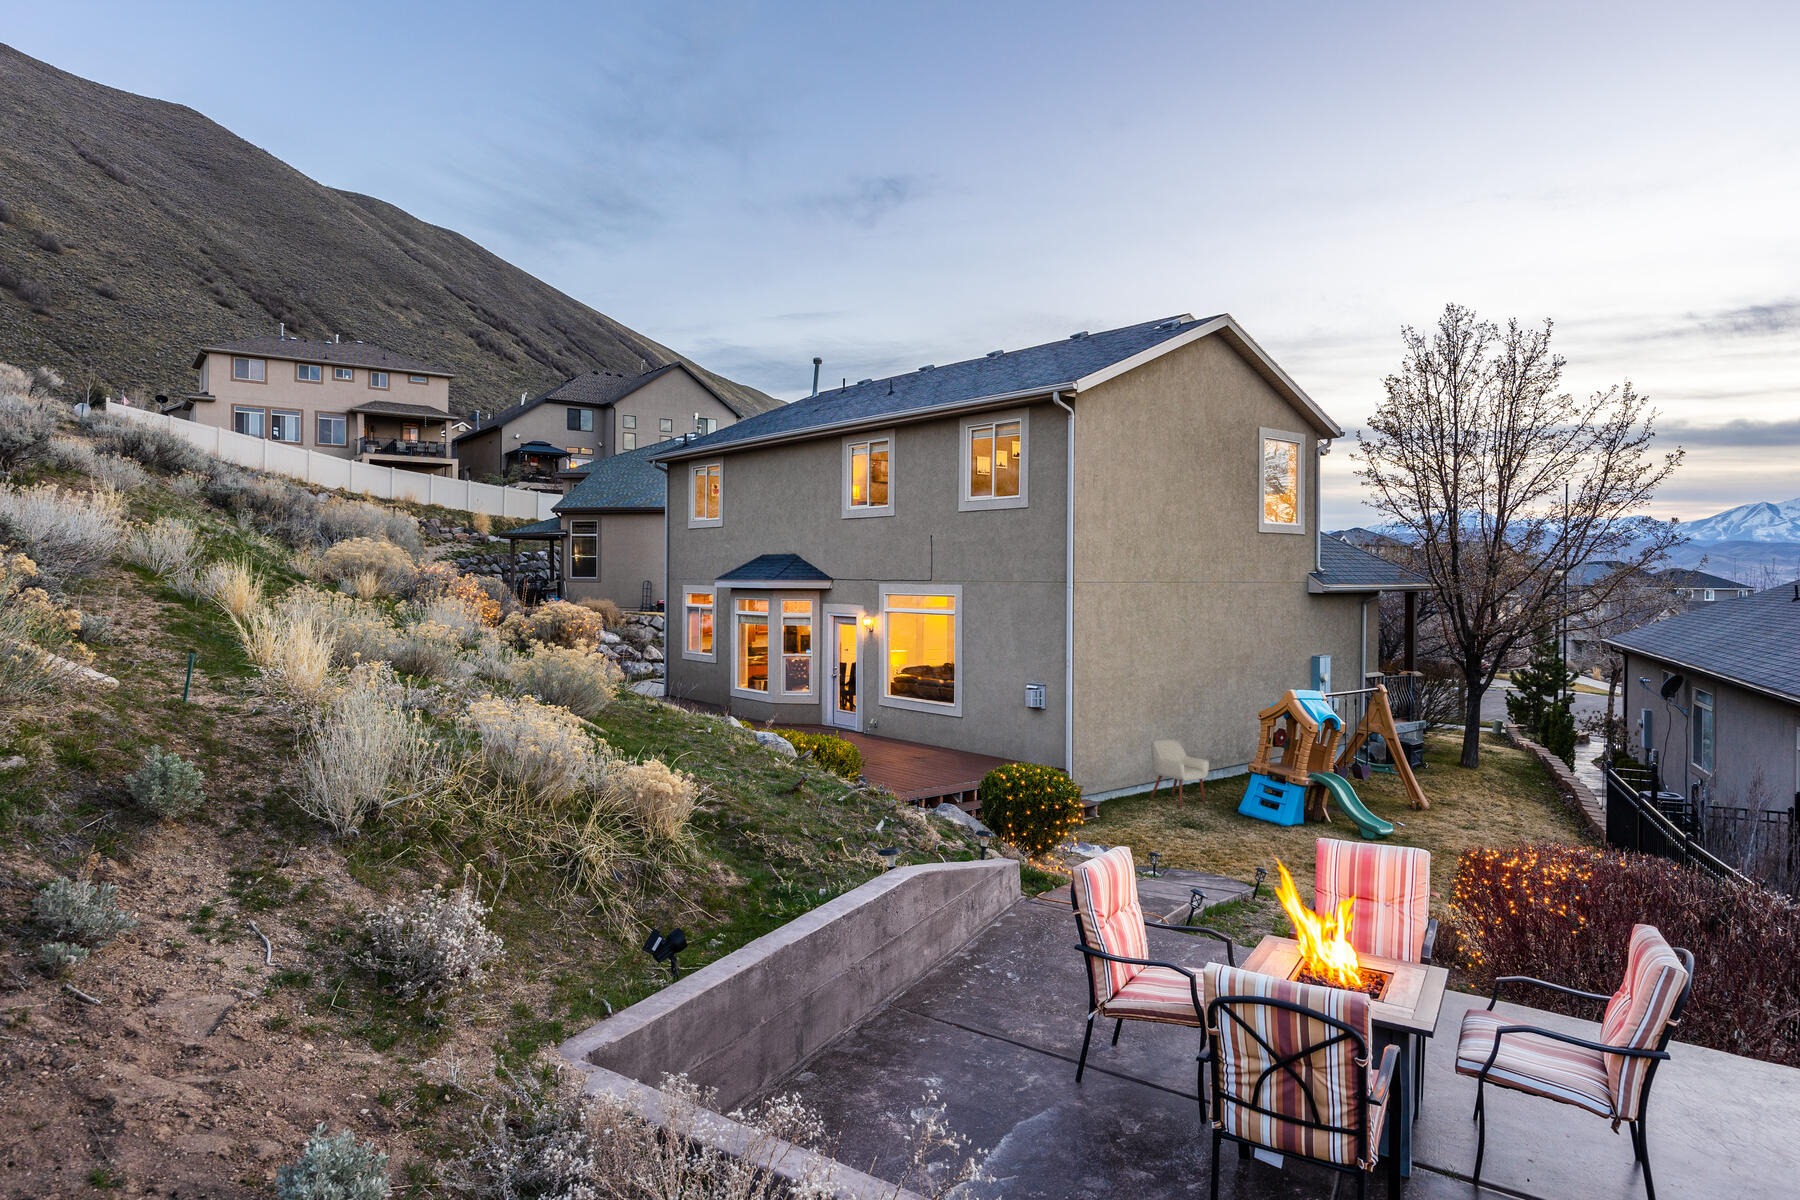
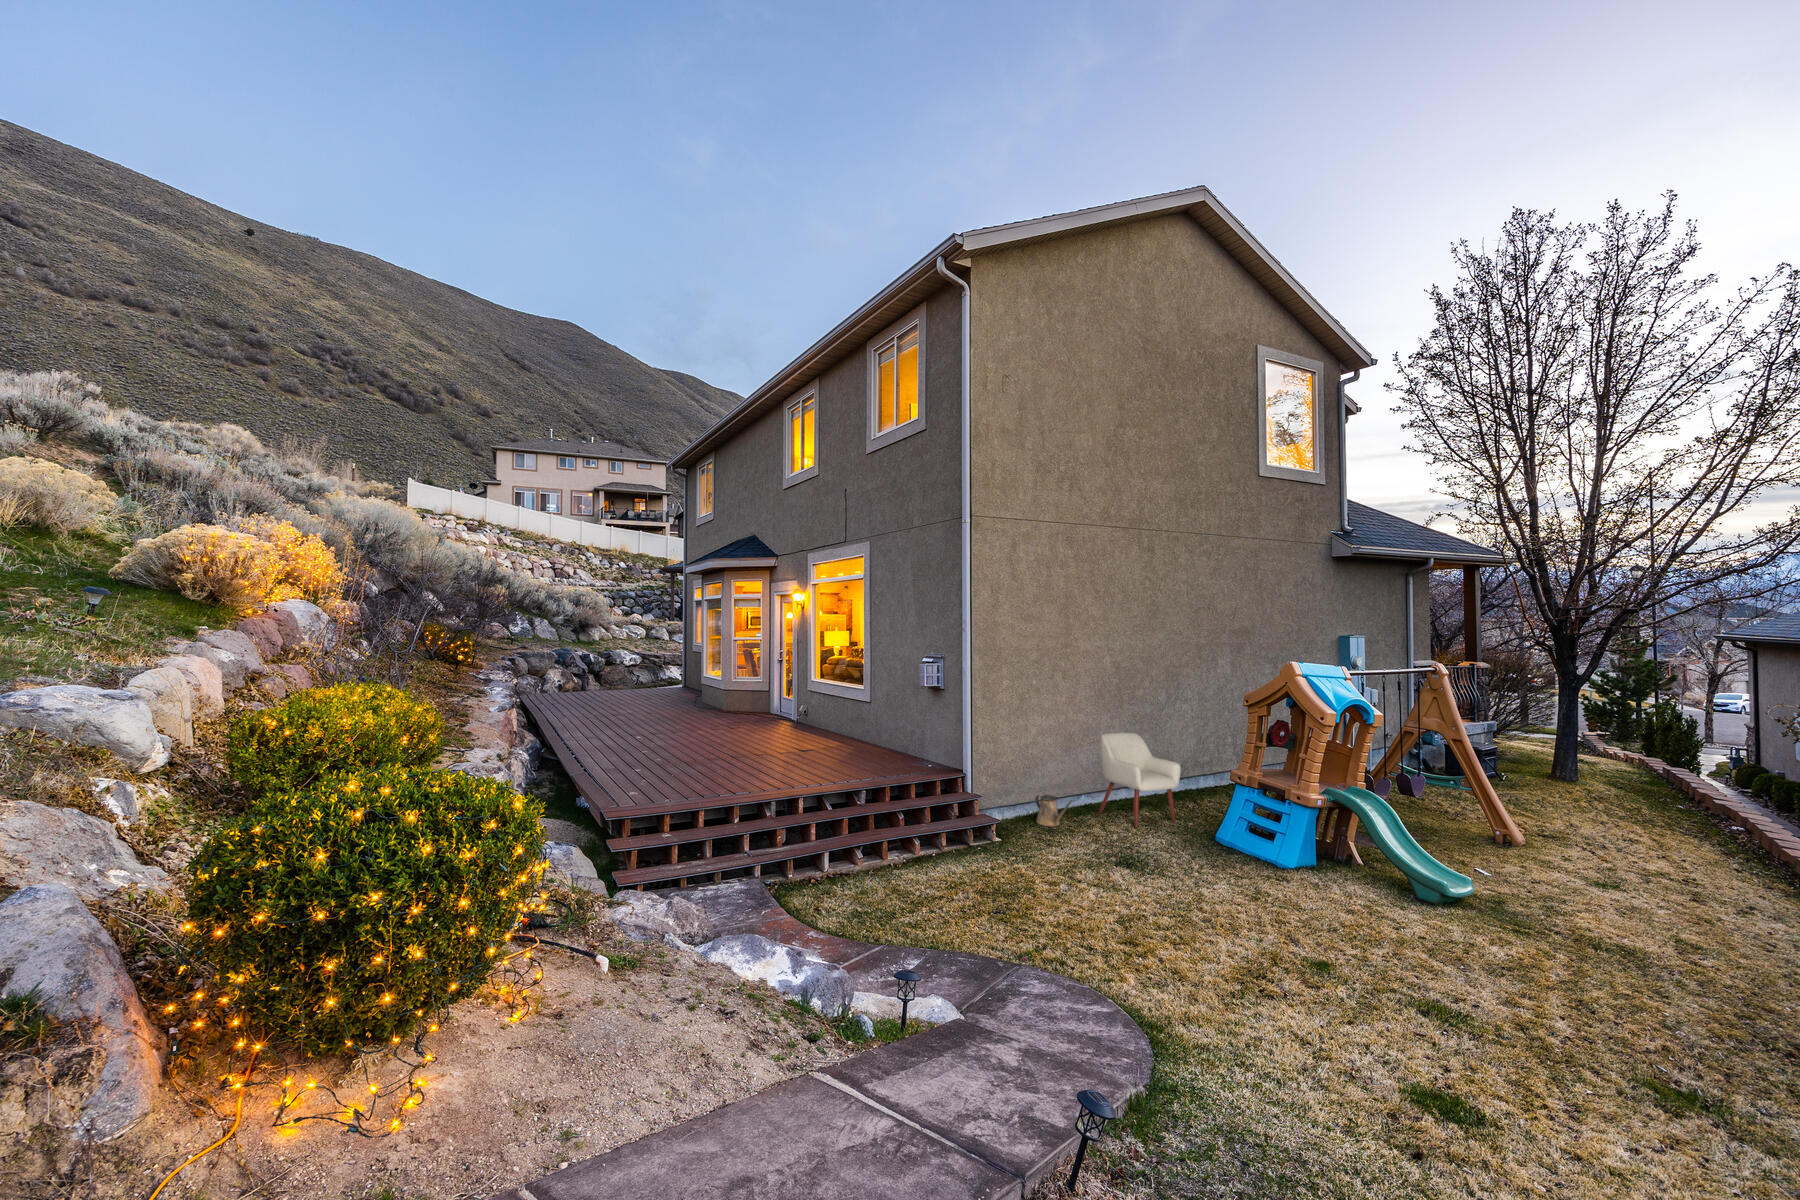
watering can: none [1109,786,1142,808] -> present [1035,794,1074,826]

